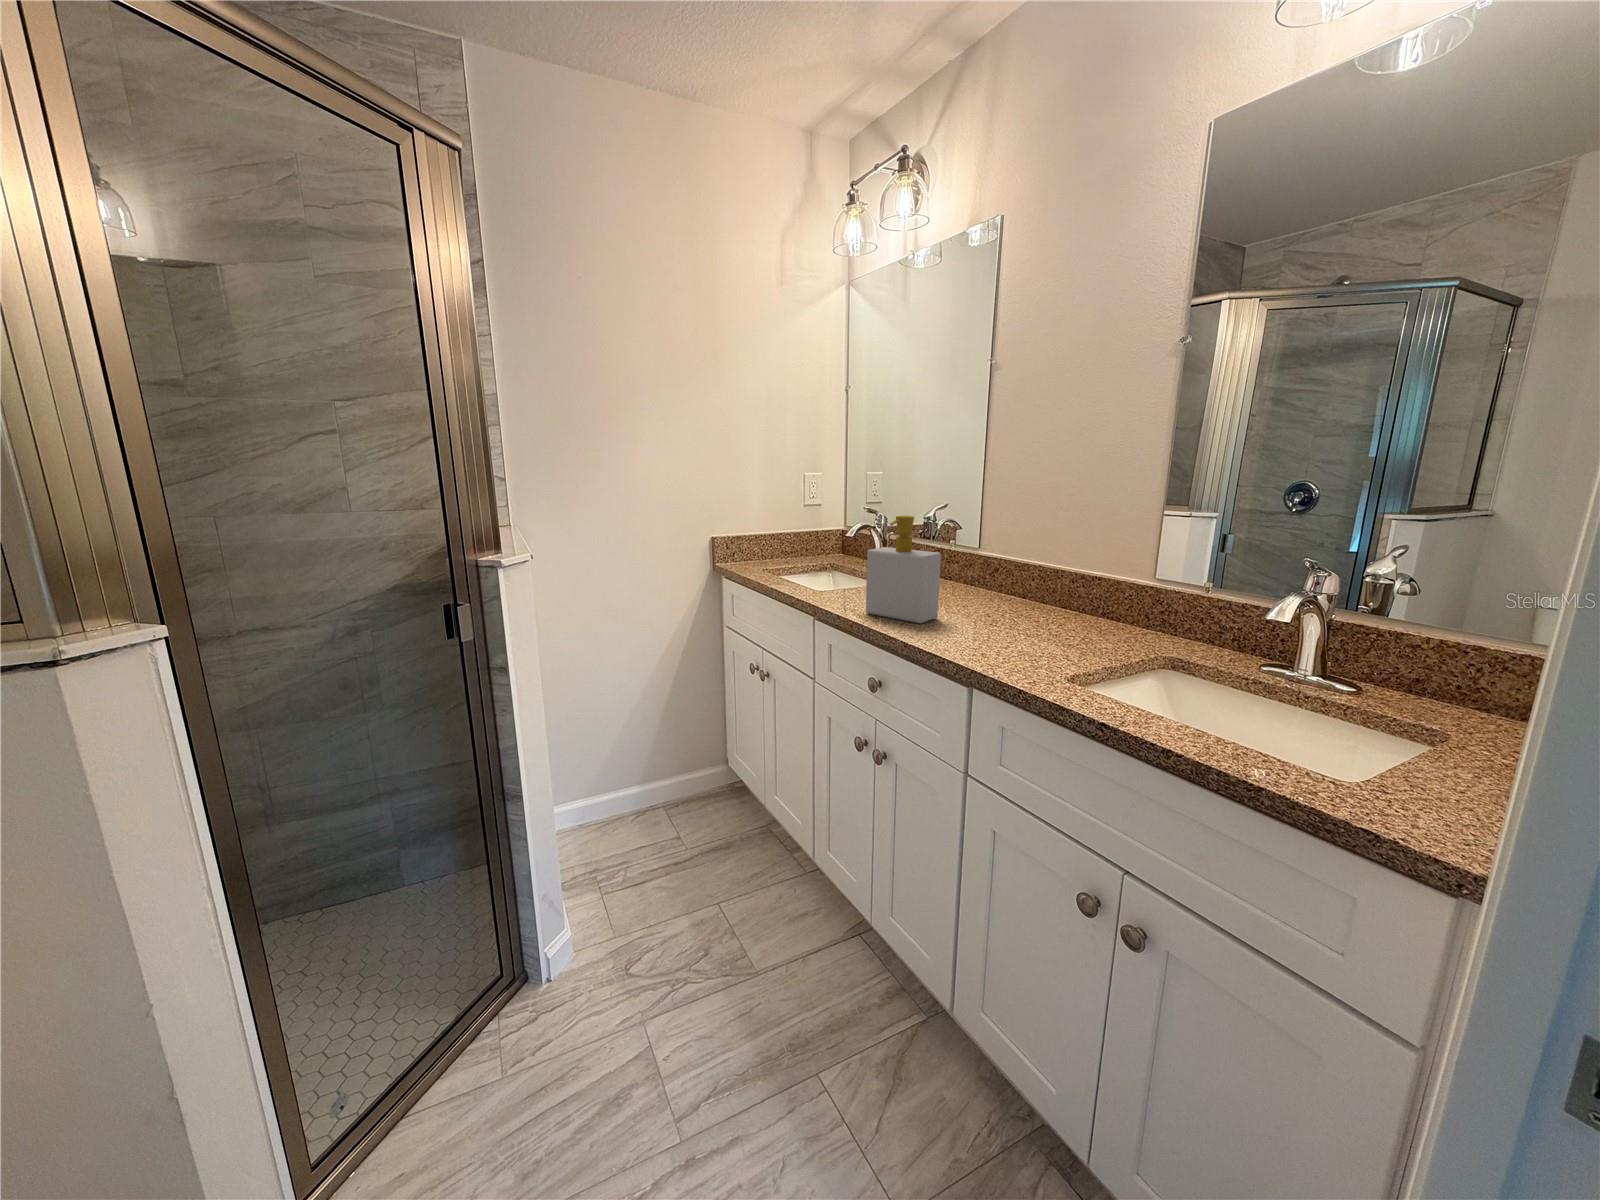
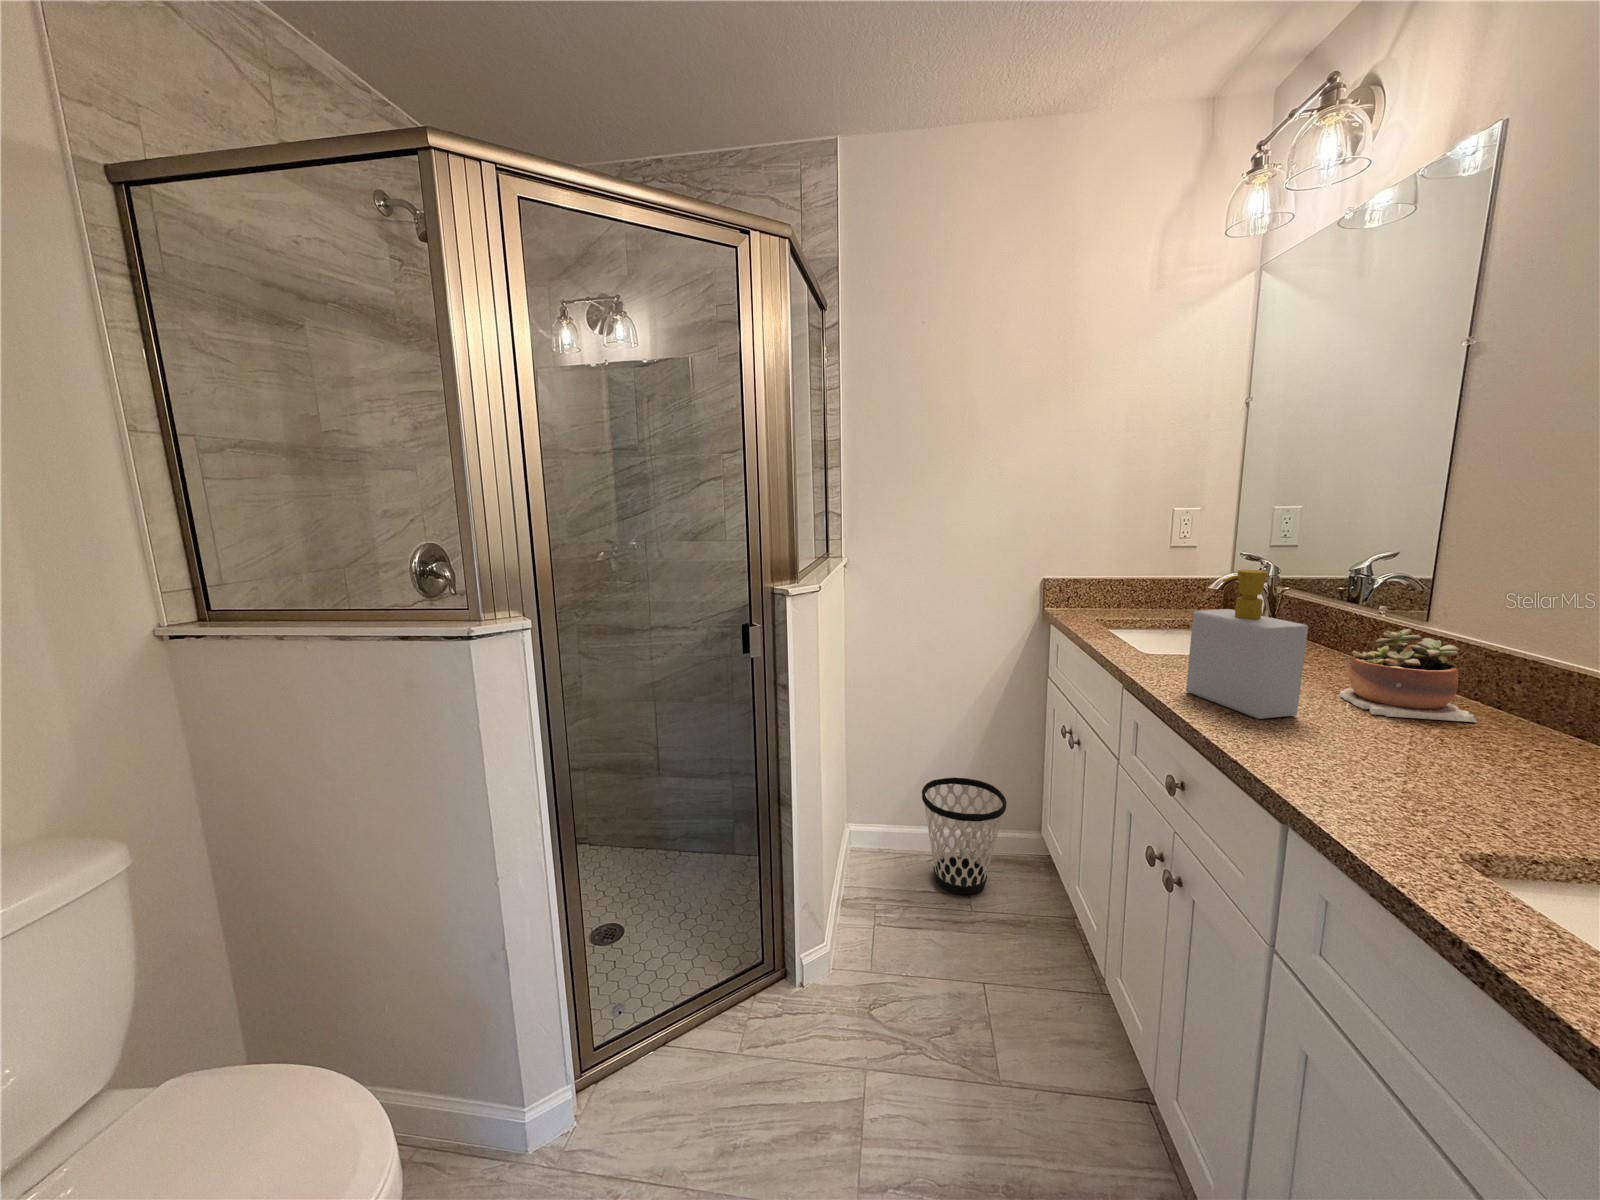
succulent plant: none [942,552,1017,610] -> present [1336,629,1477,722]
wastebasket: none [626,731,706,838] -> present [922,778,1007,894]

